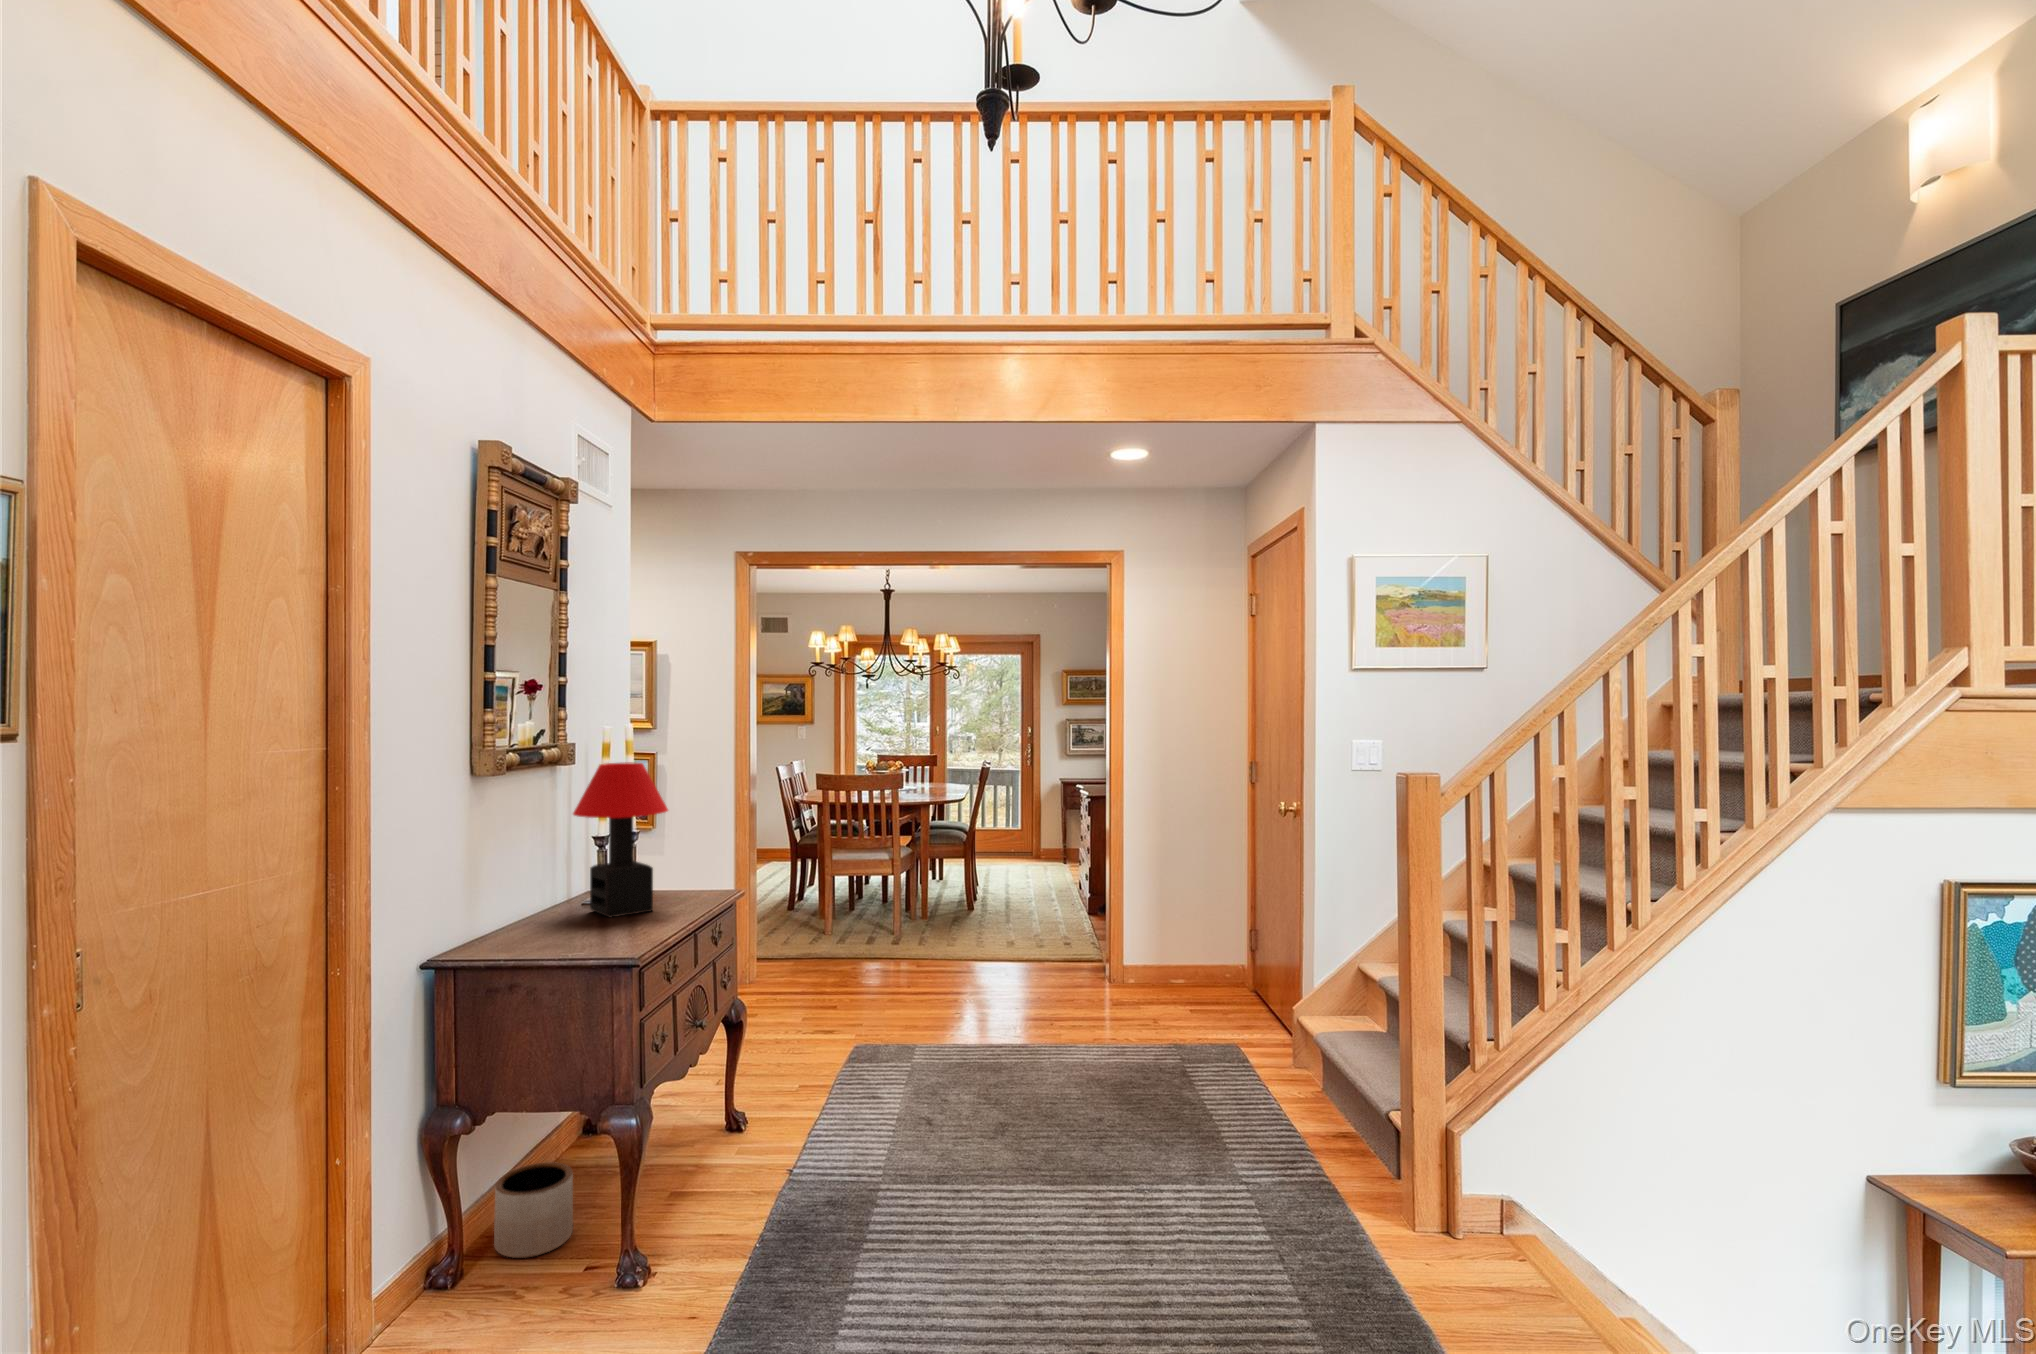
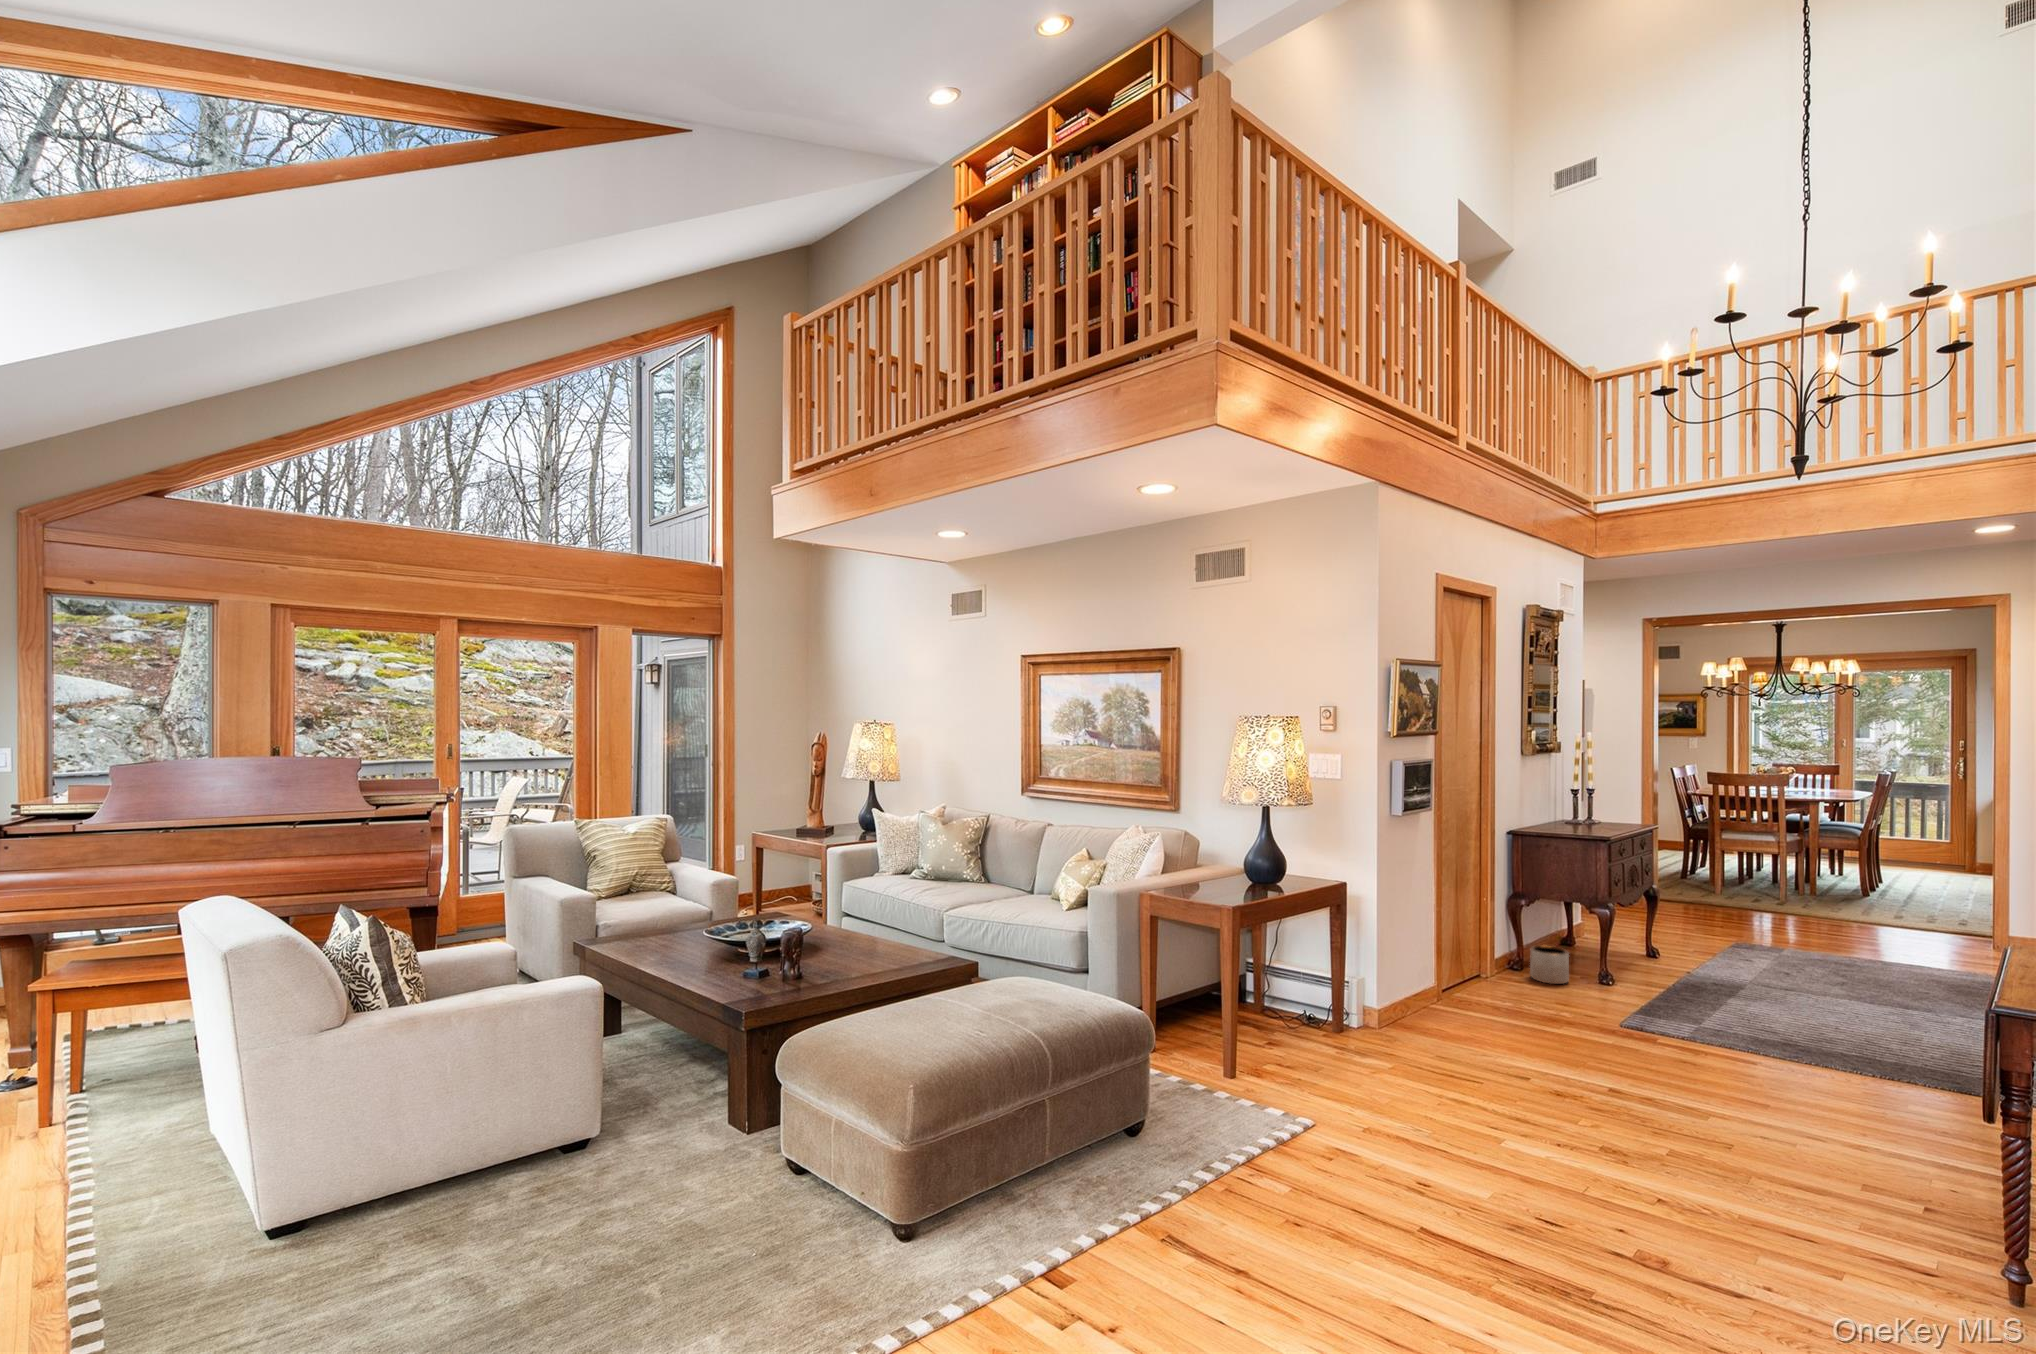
table lamp: present [573,762,668,918] -> none [1563,756,1616,834]

